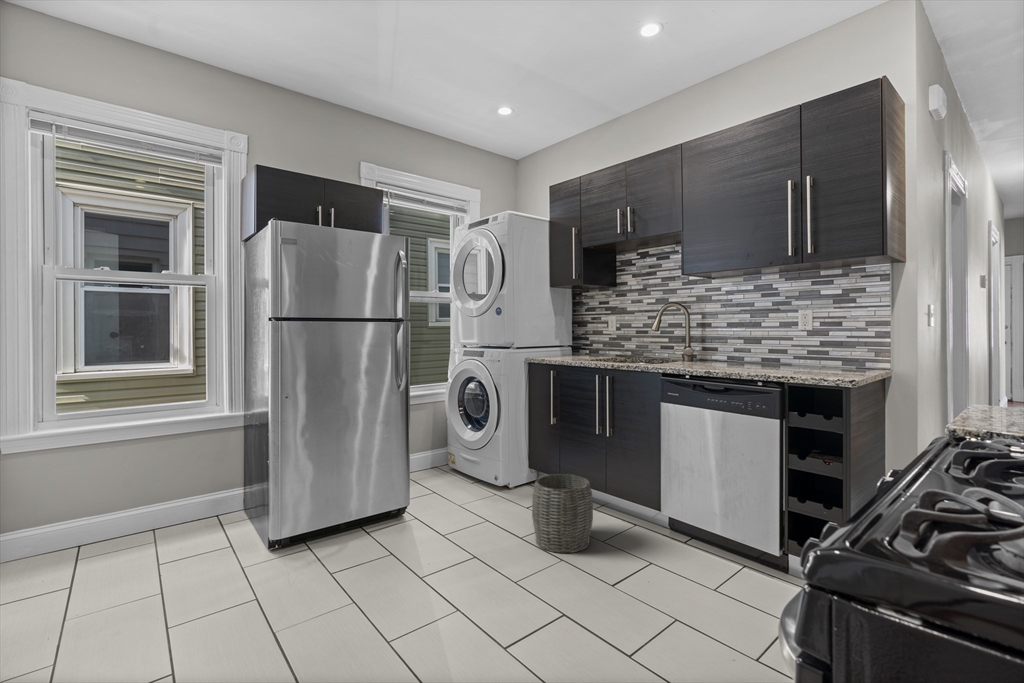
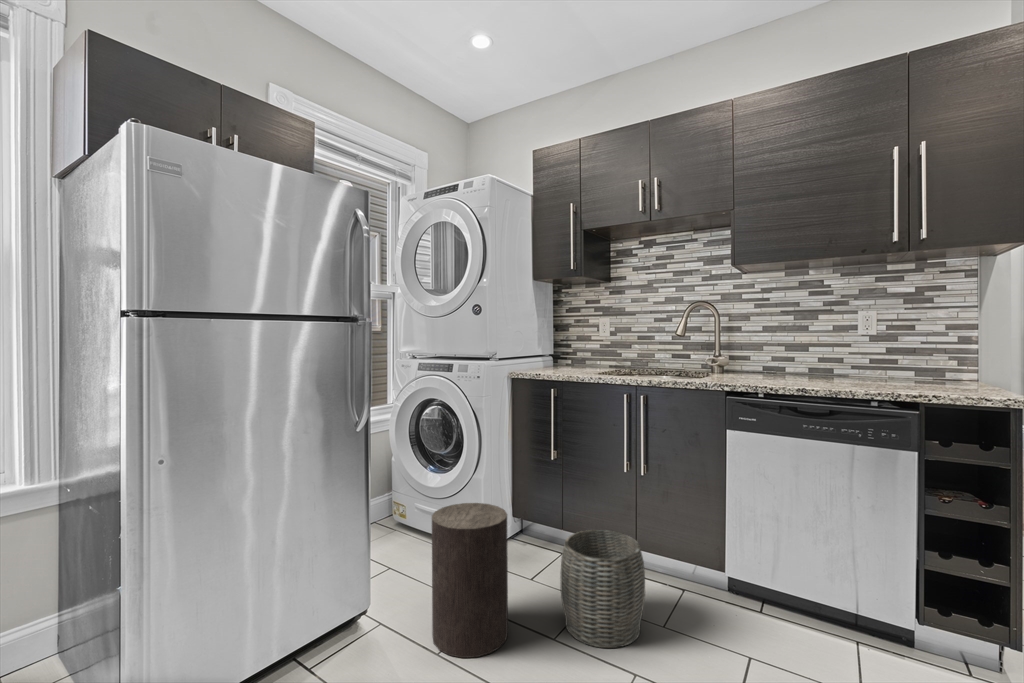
stool: none [442,449,494,549] -> present [432,503,508,658]

